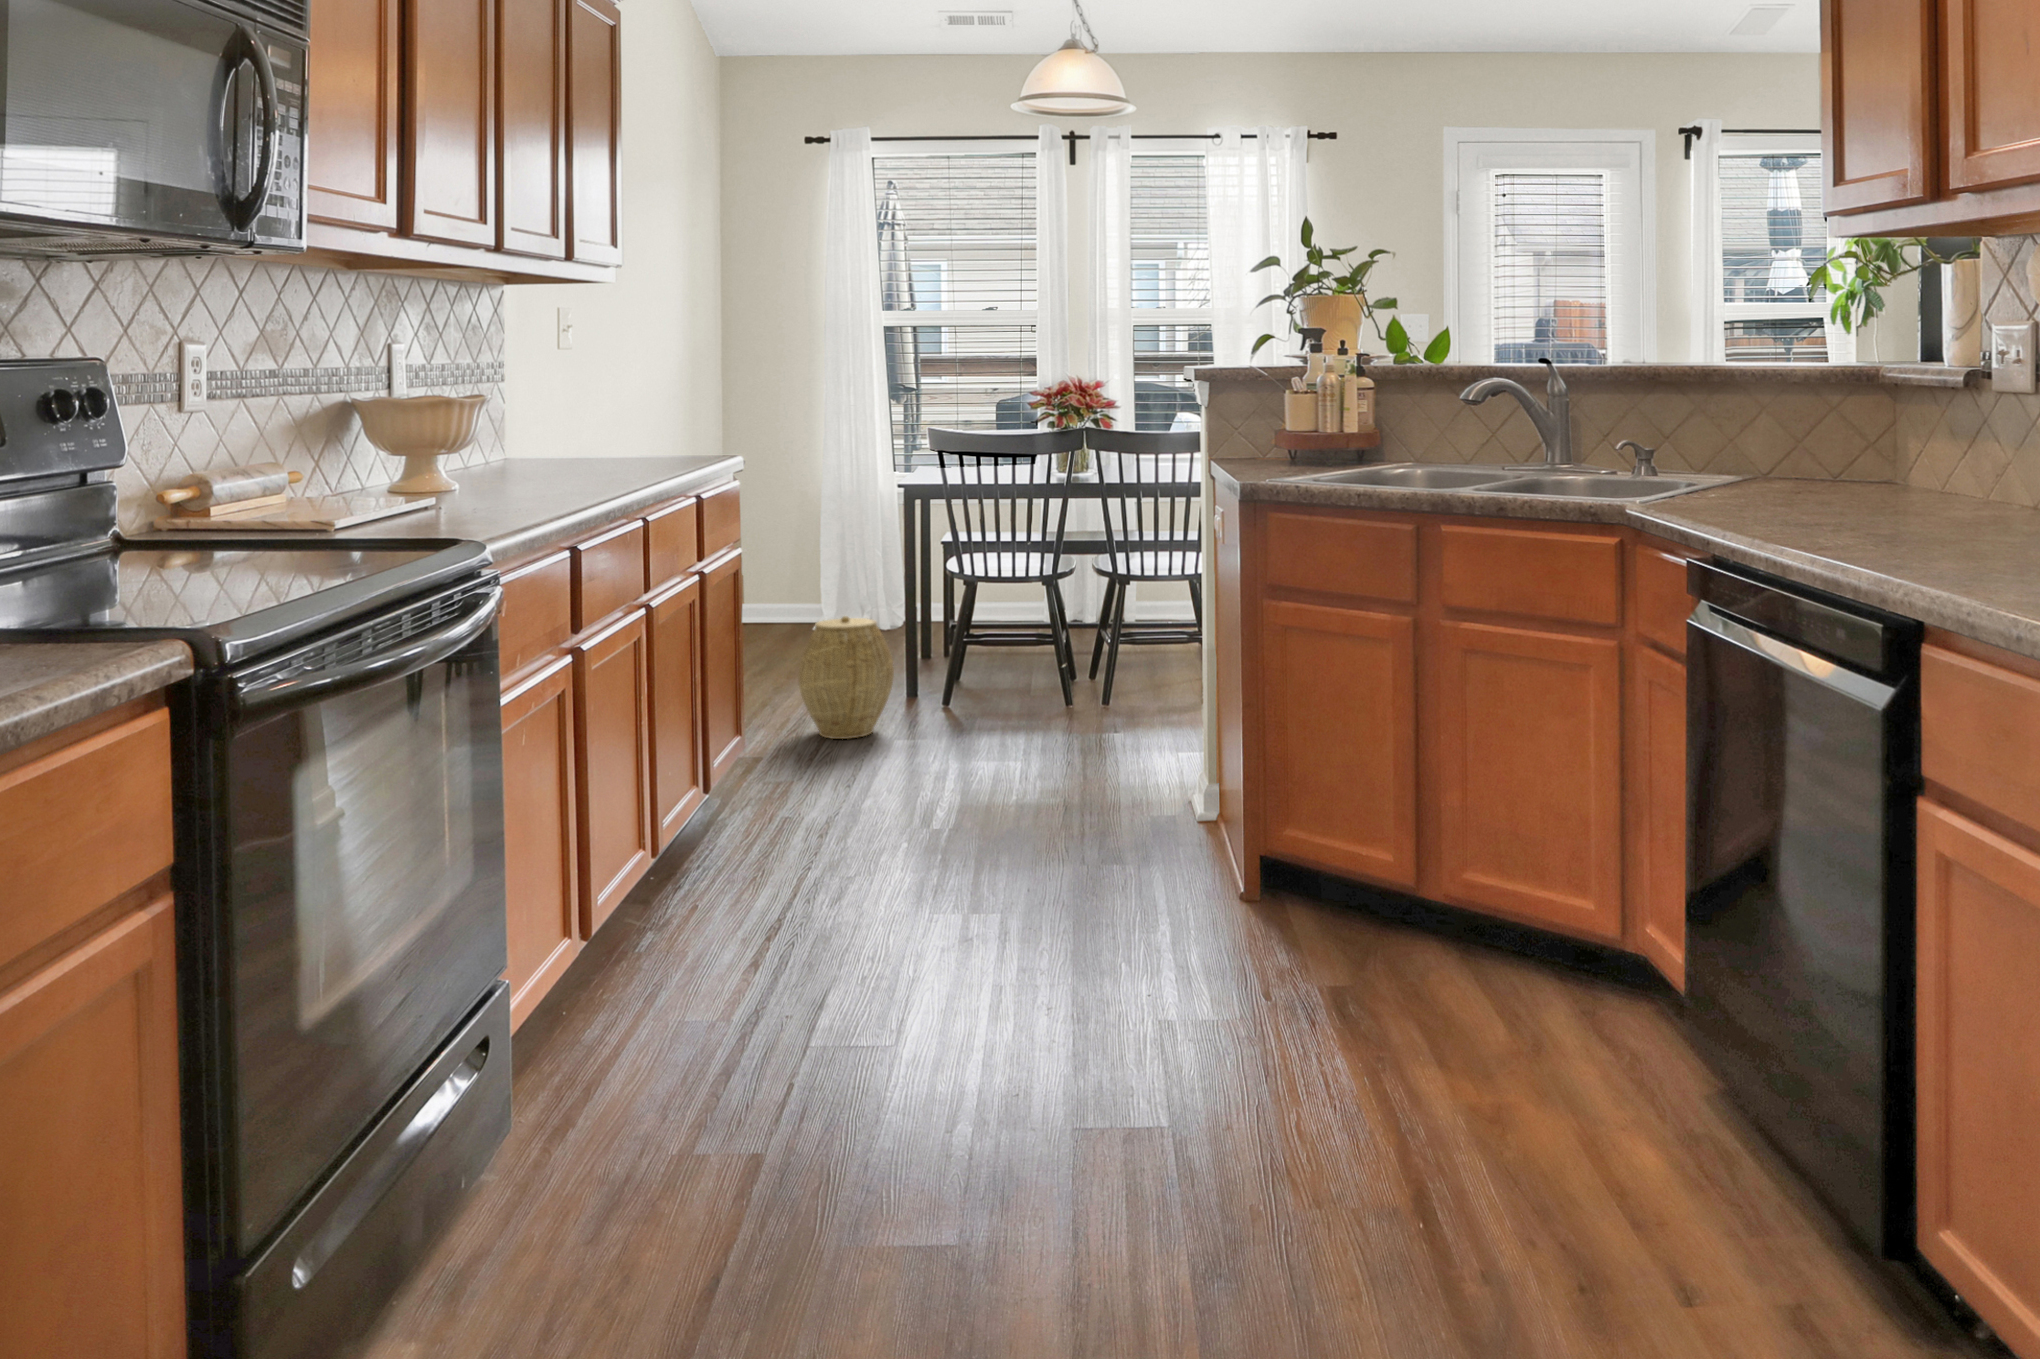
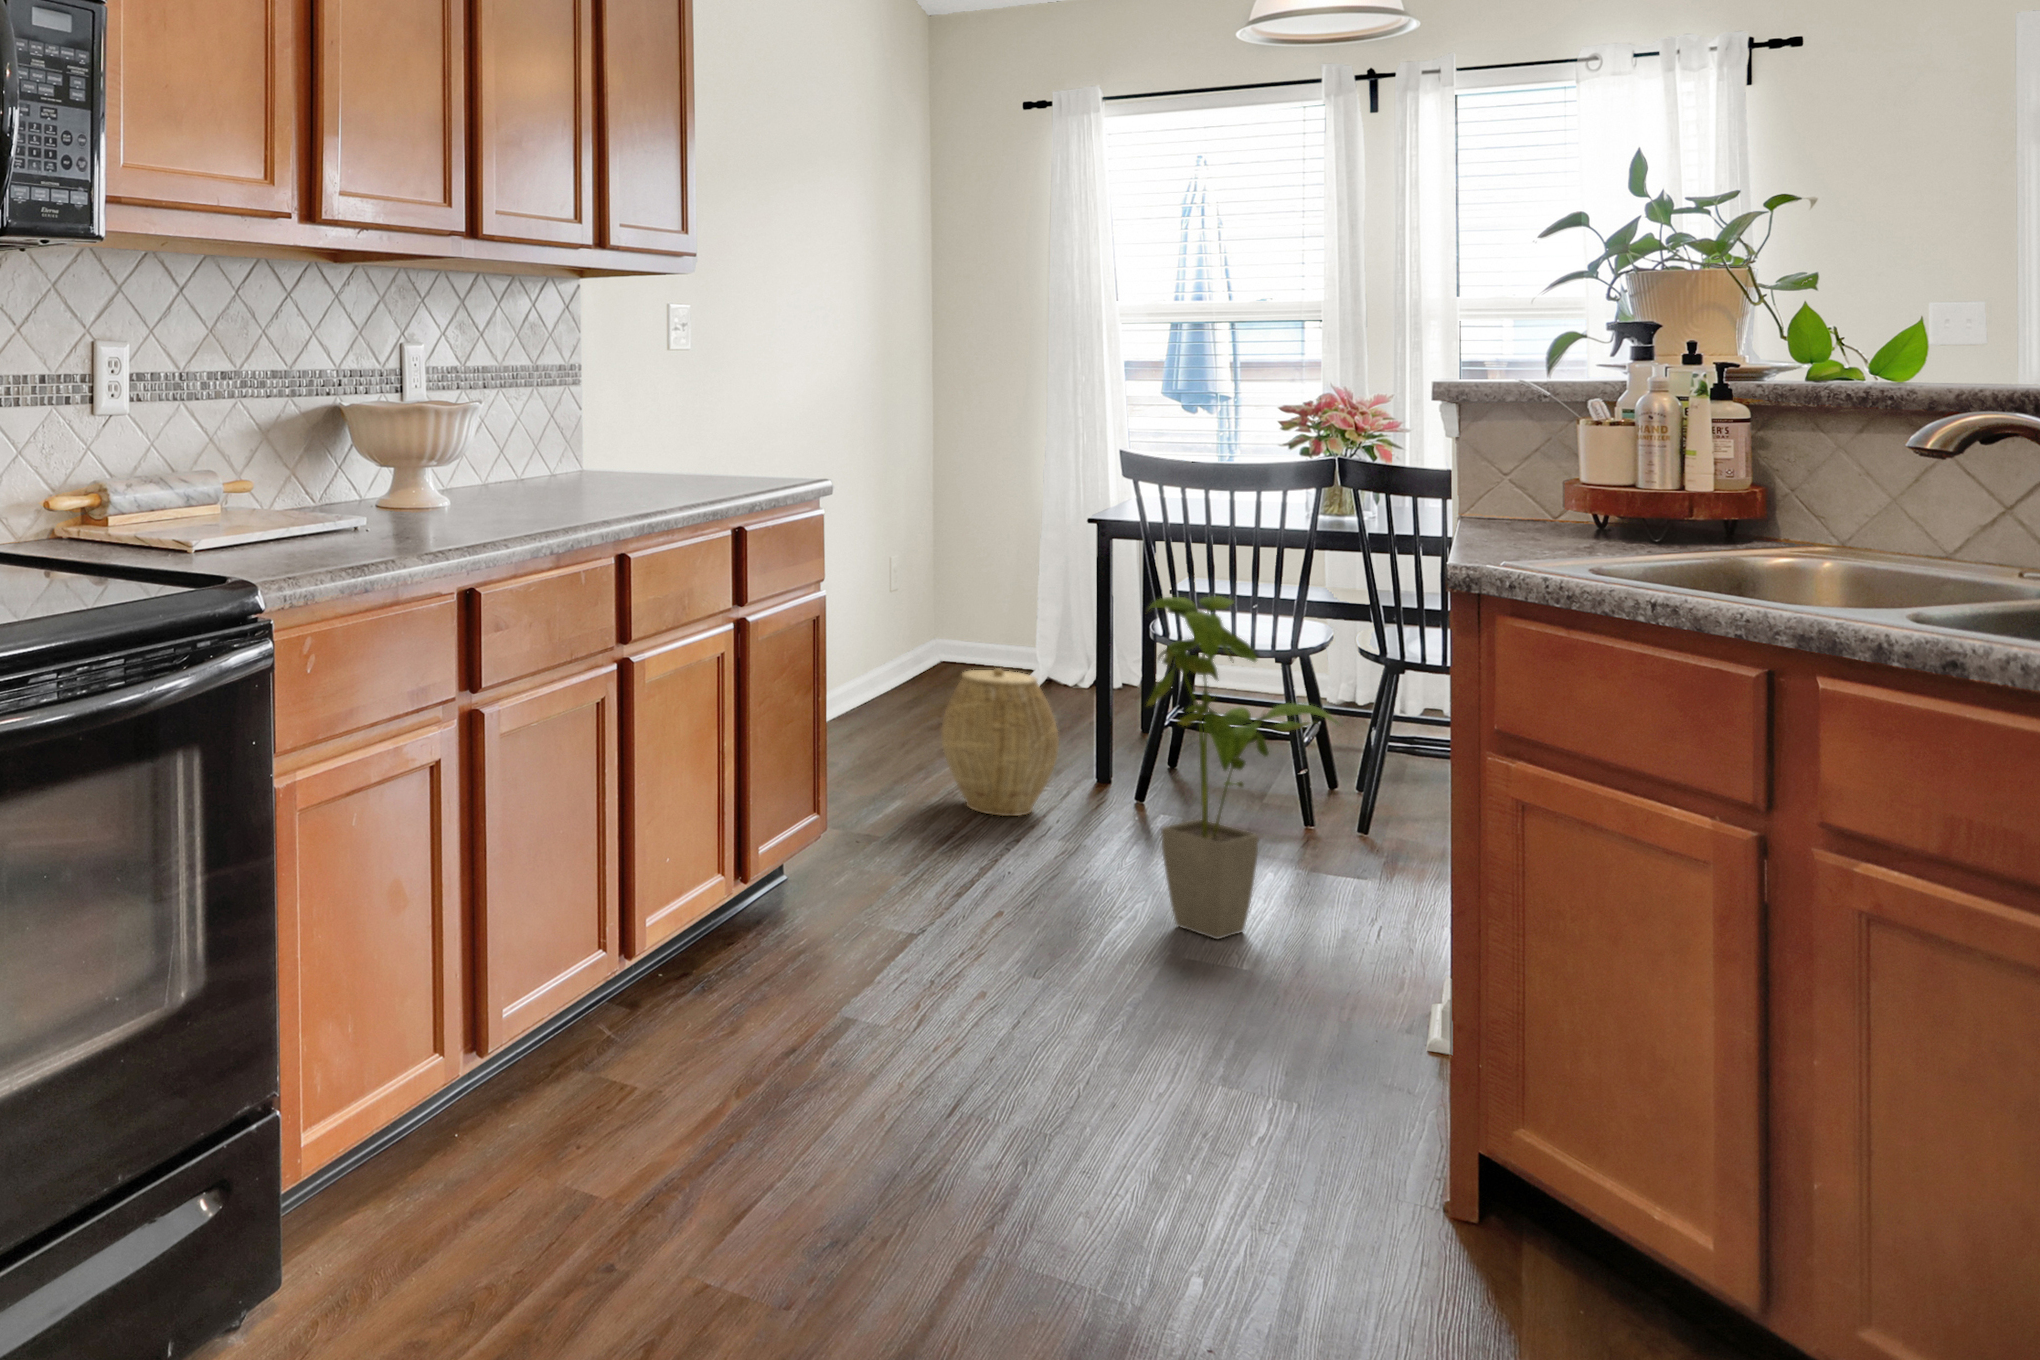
house plant: none [990,534,1128,794] -> present [1147,596,1340,939]

